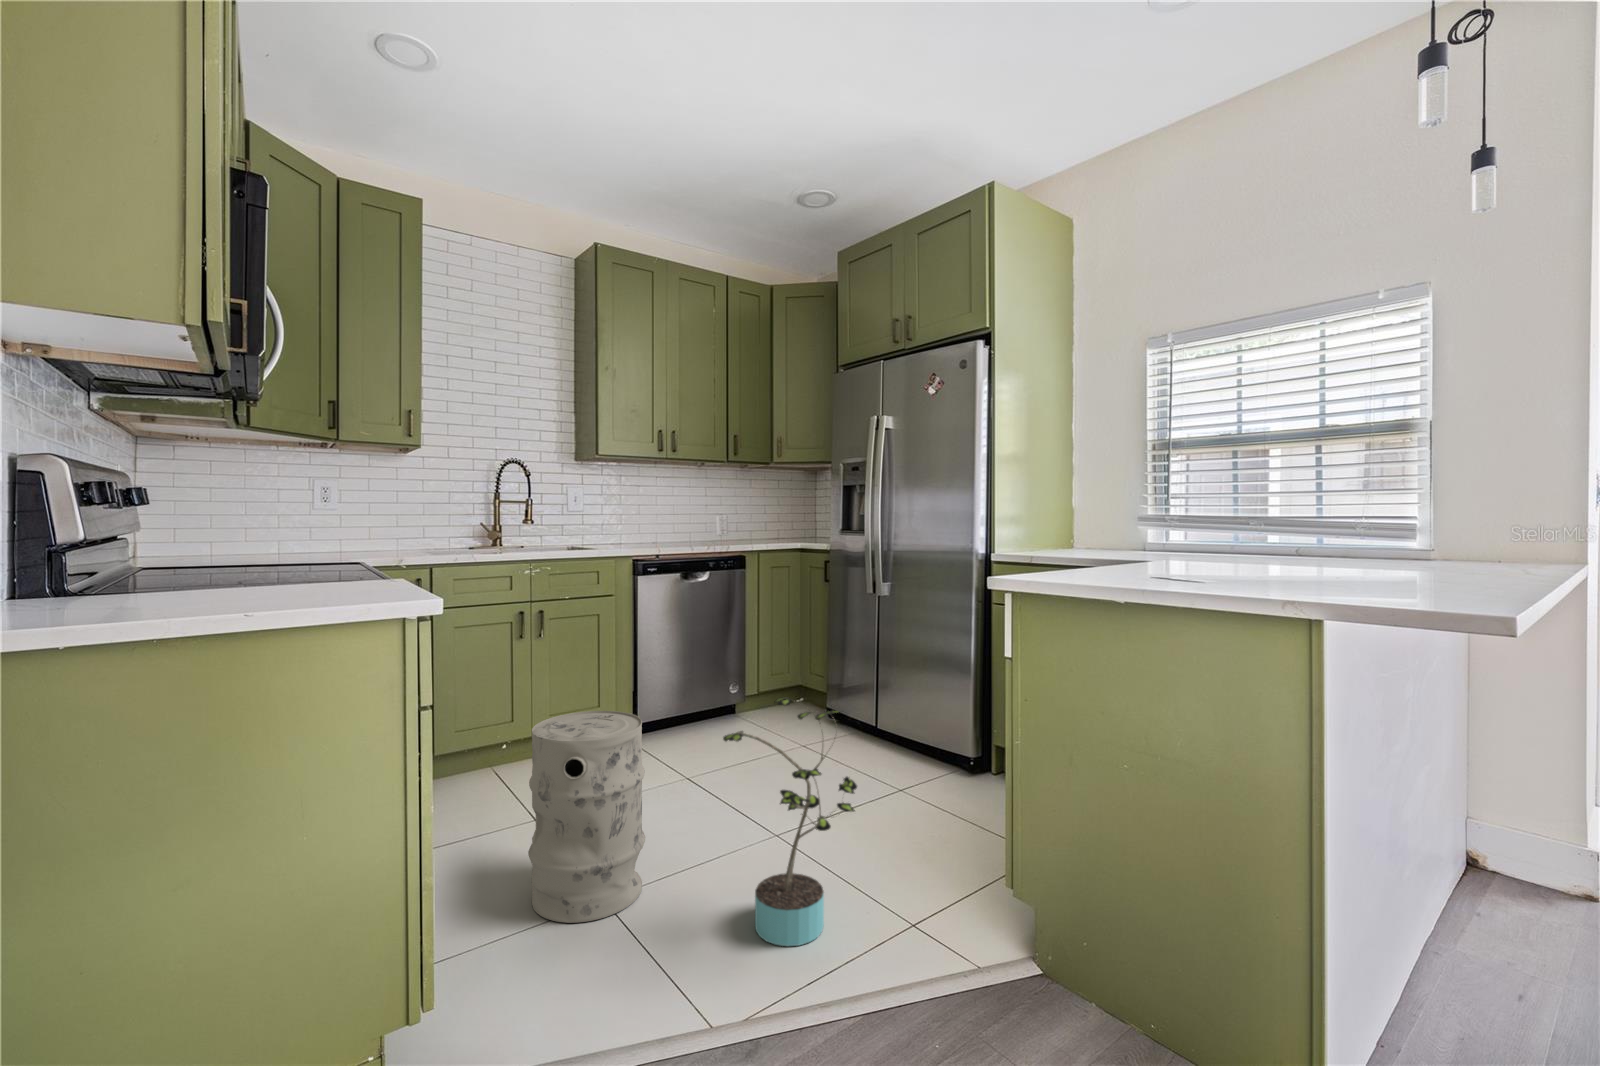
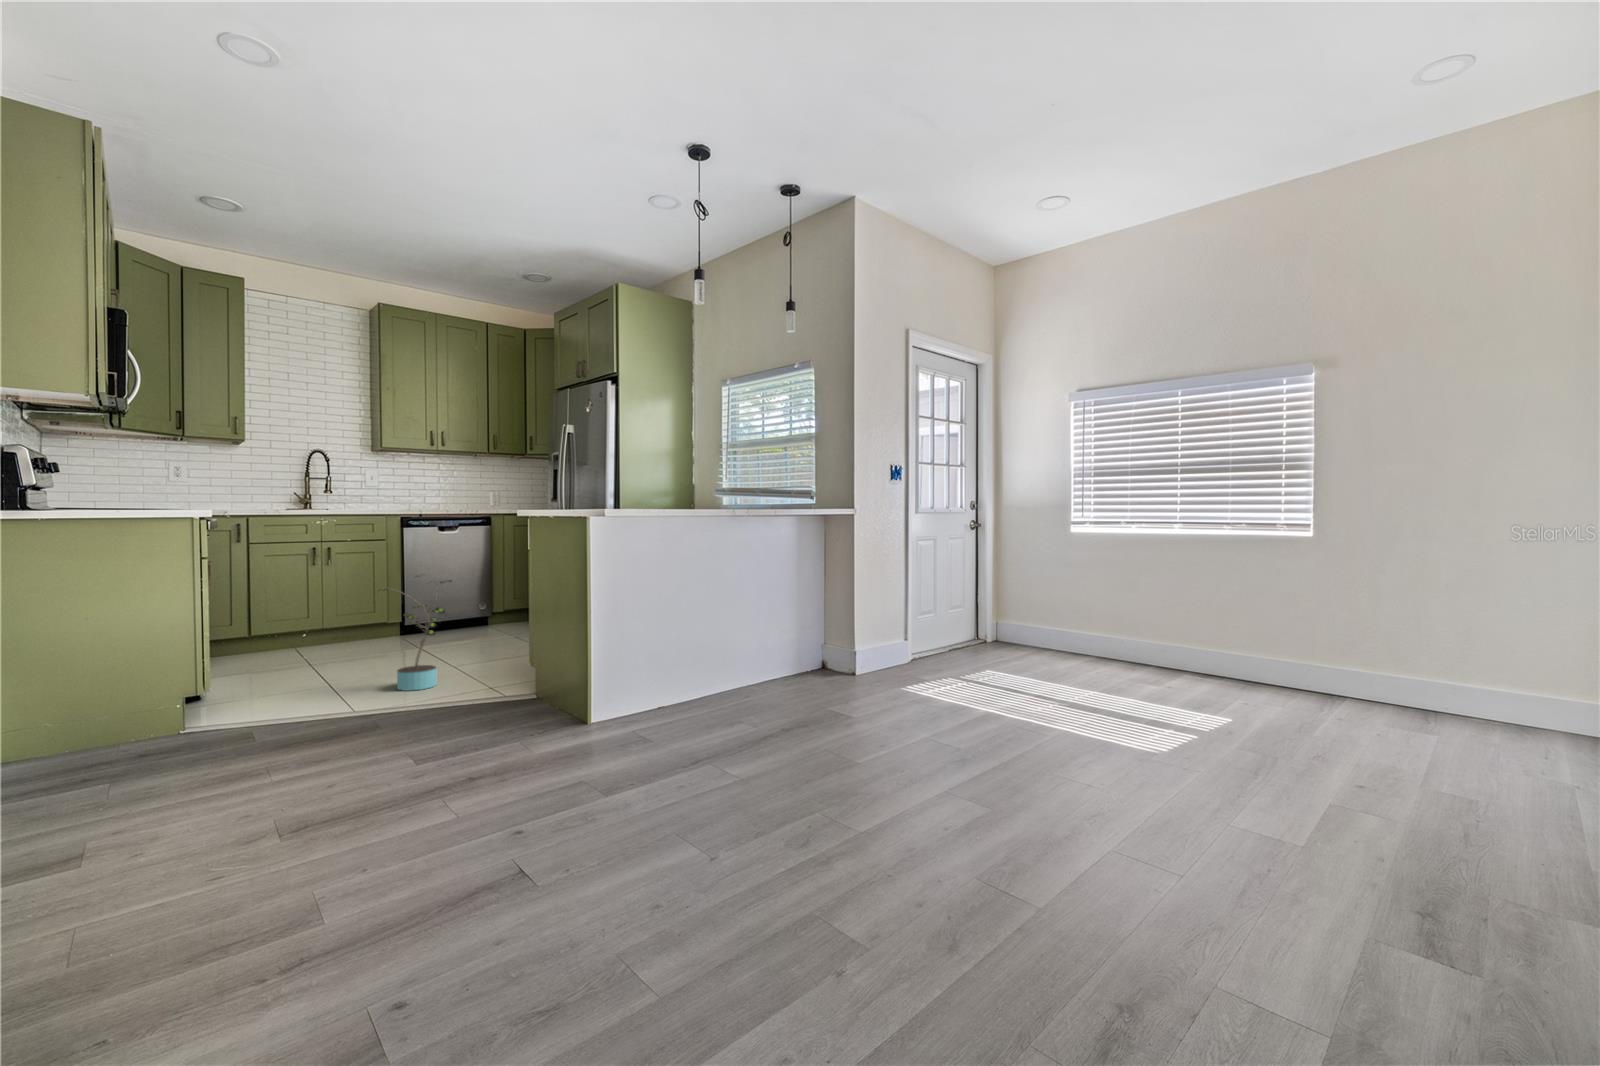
trash can: present [528,711,645,923] -> none [280,589,352,688]

